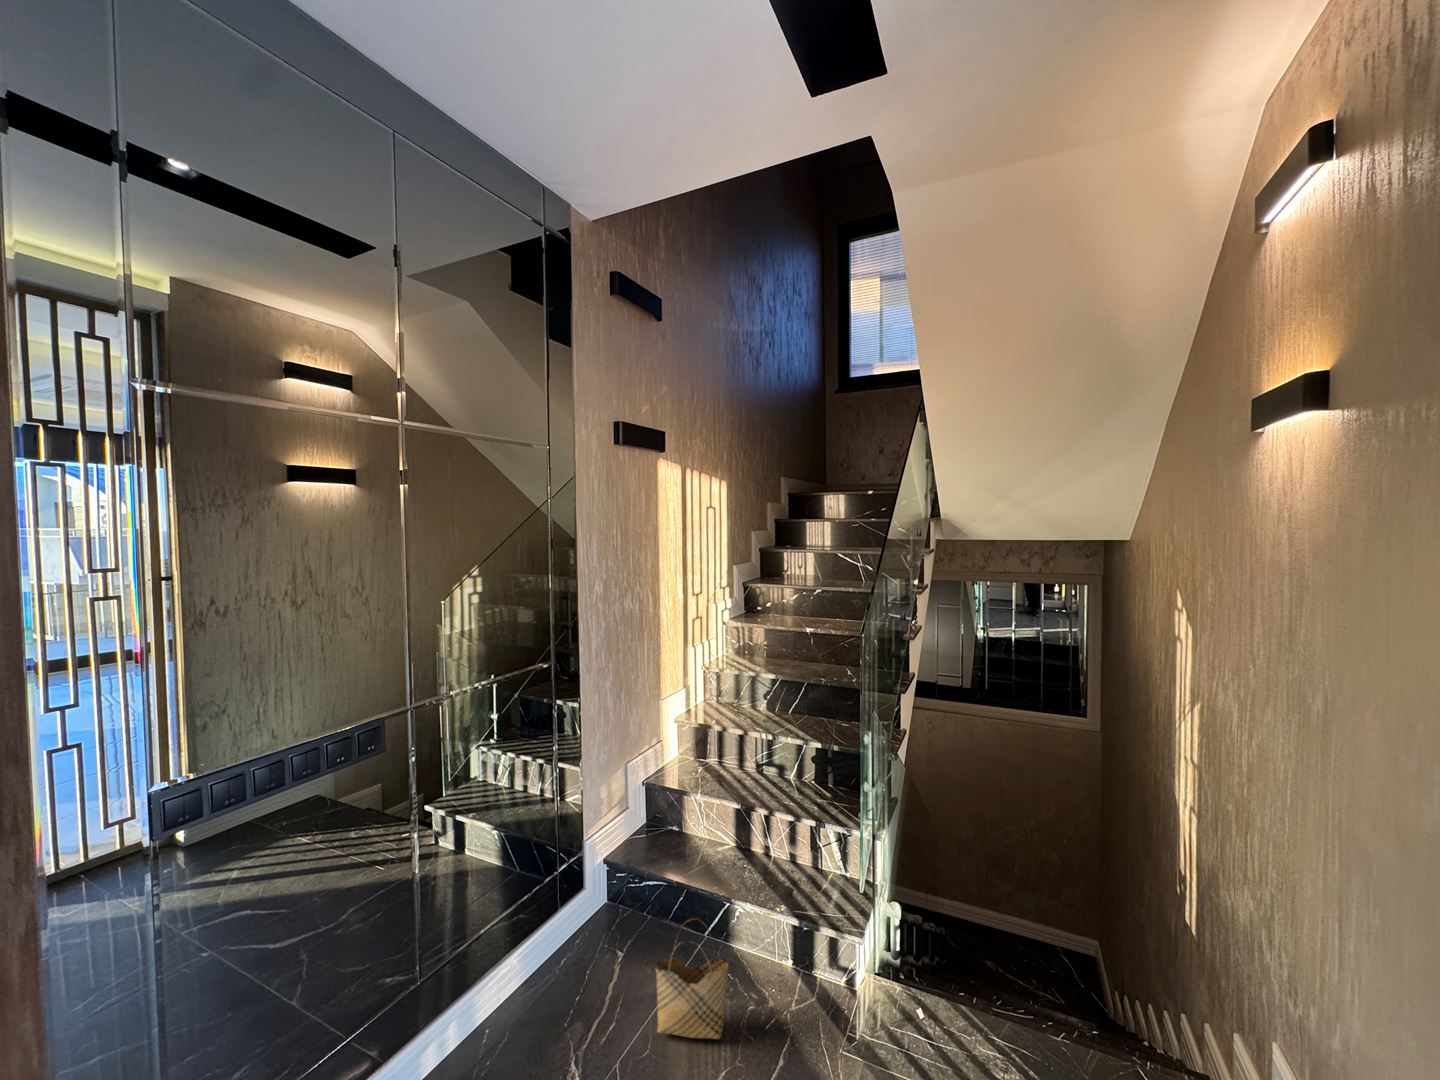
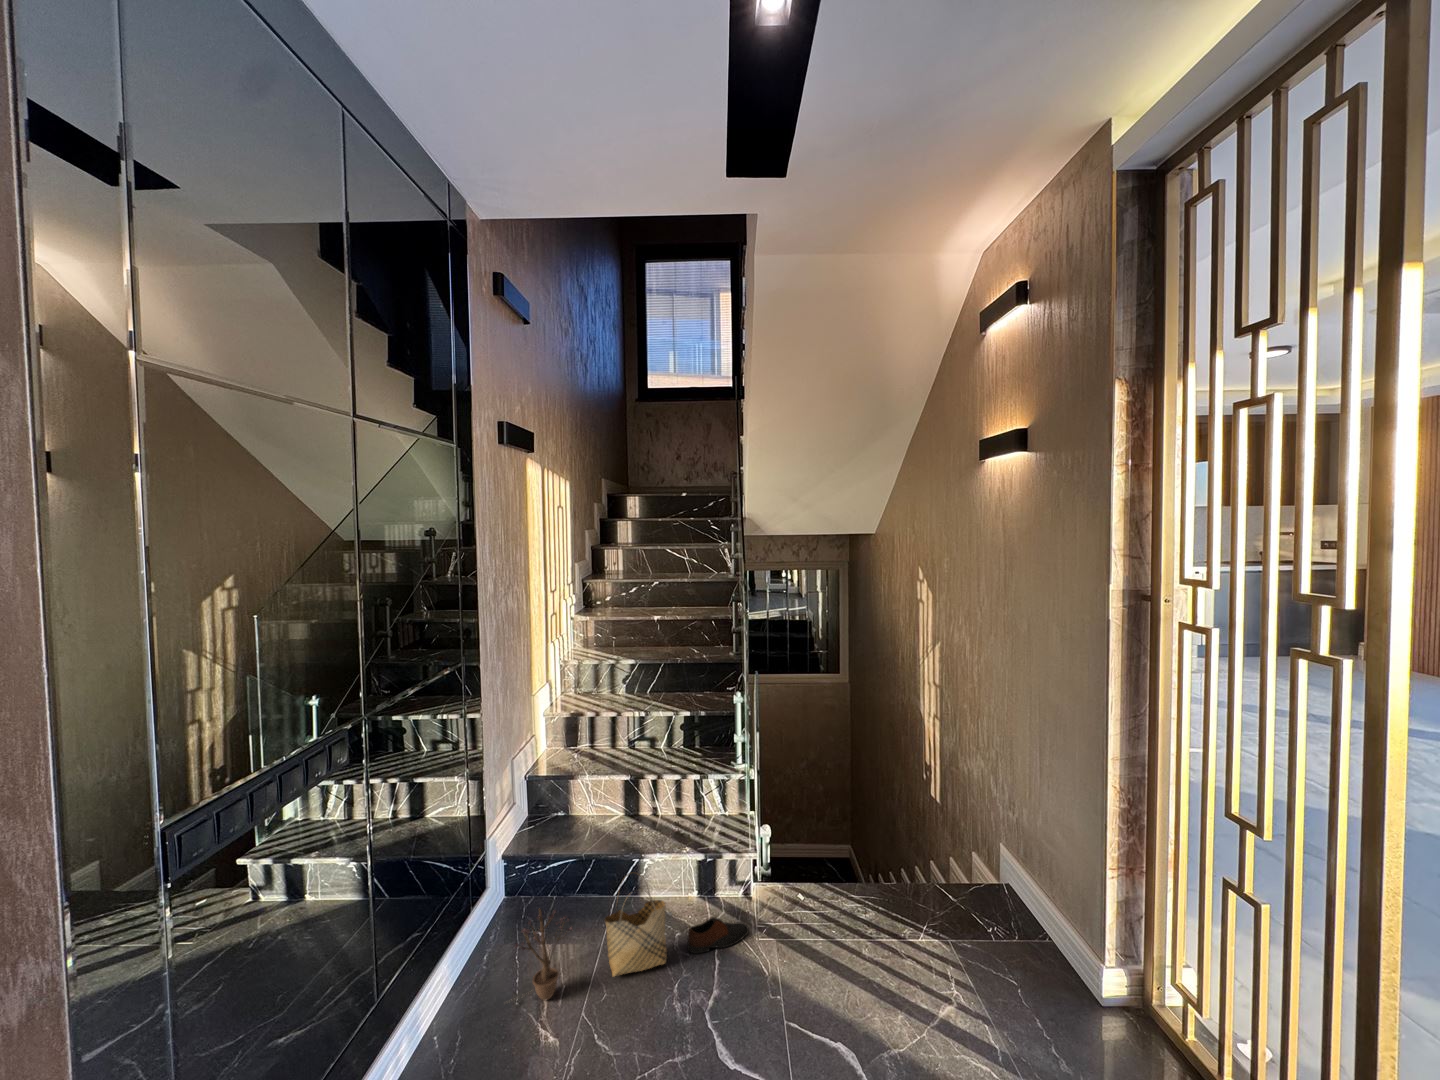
decorative plant: none [544,930,619,1033] -> present [507,908,573,1003]
shoe: none [753,1002,835,1046] -> present [688,917,749,954]

